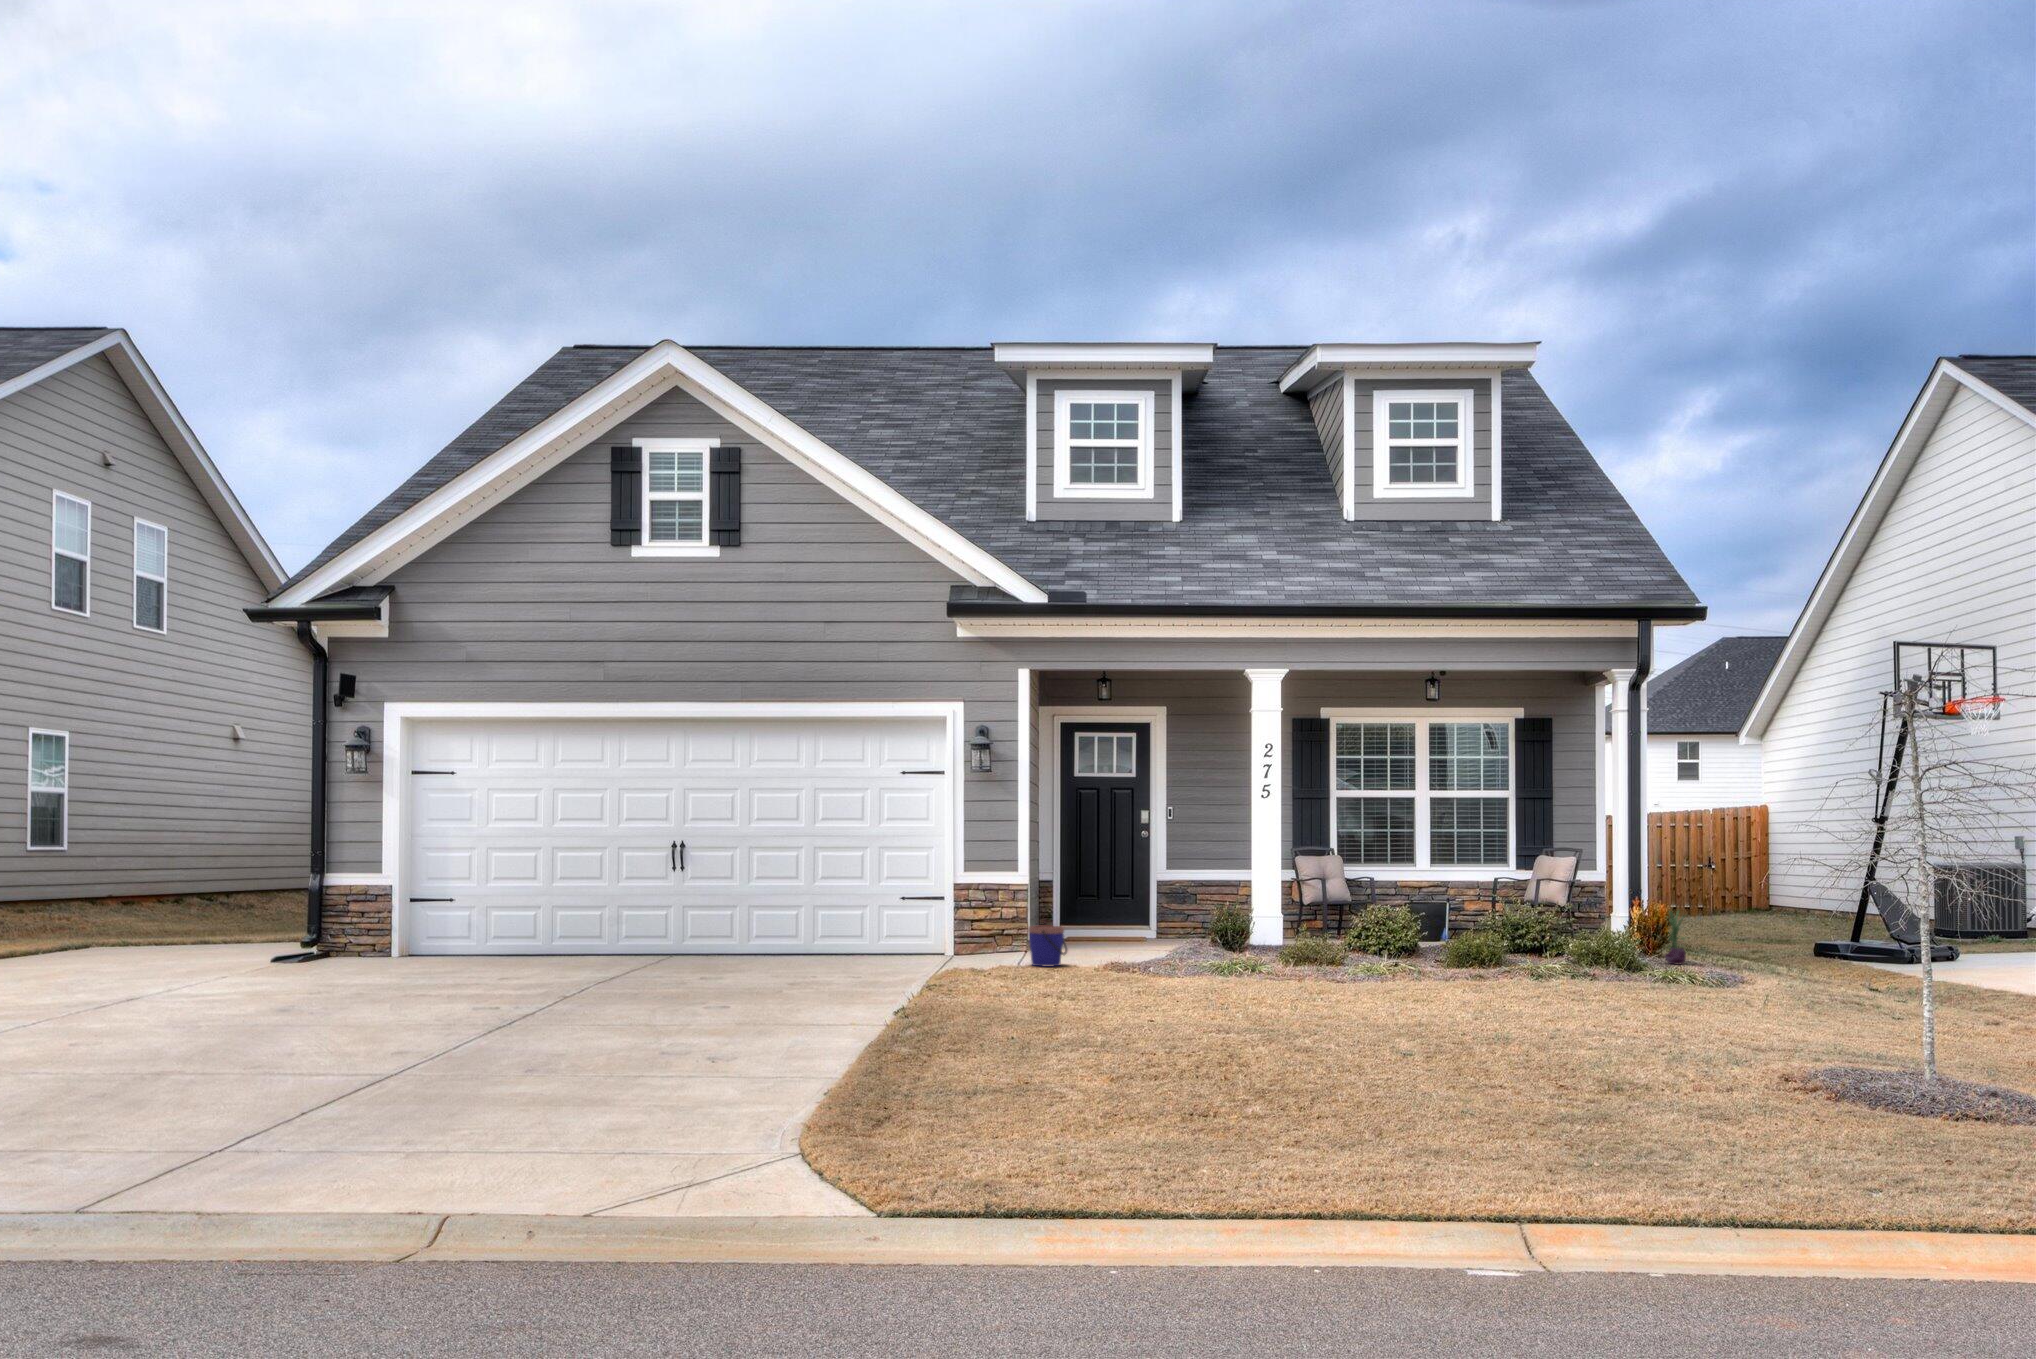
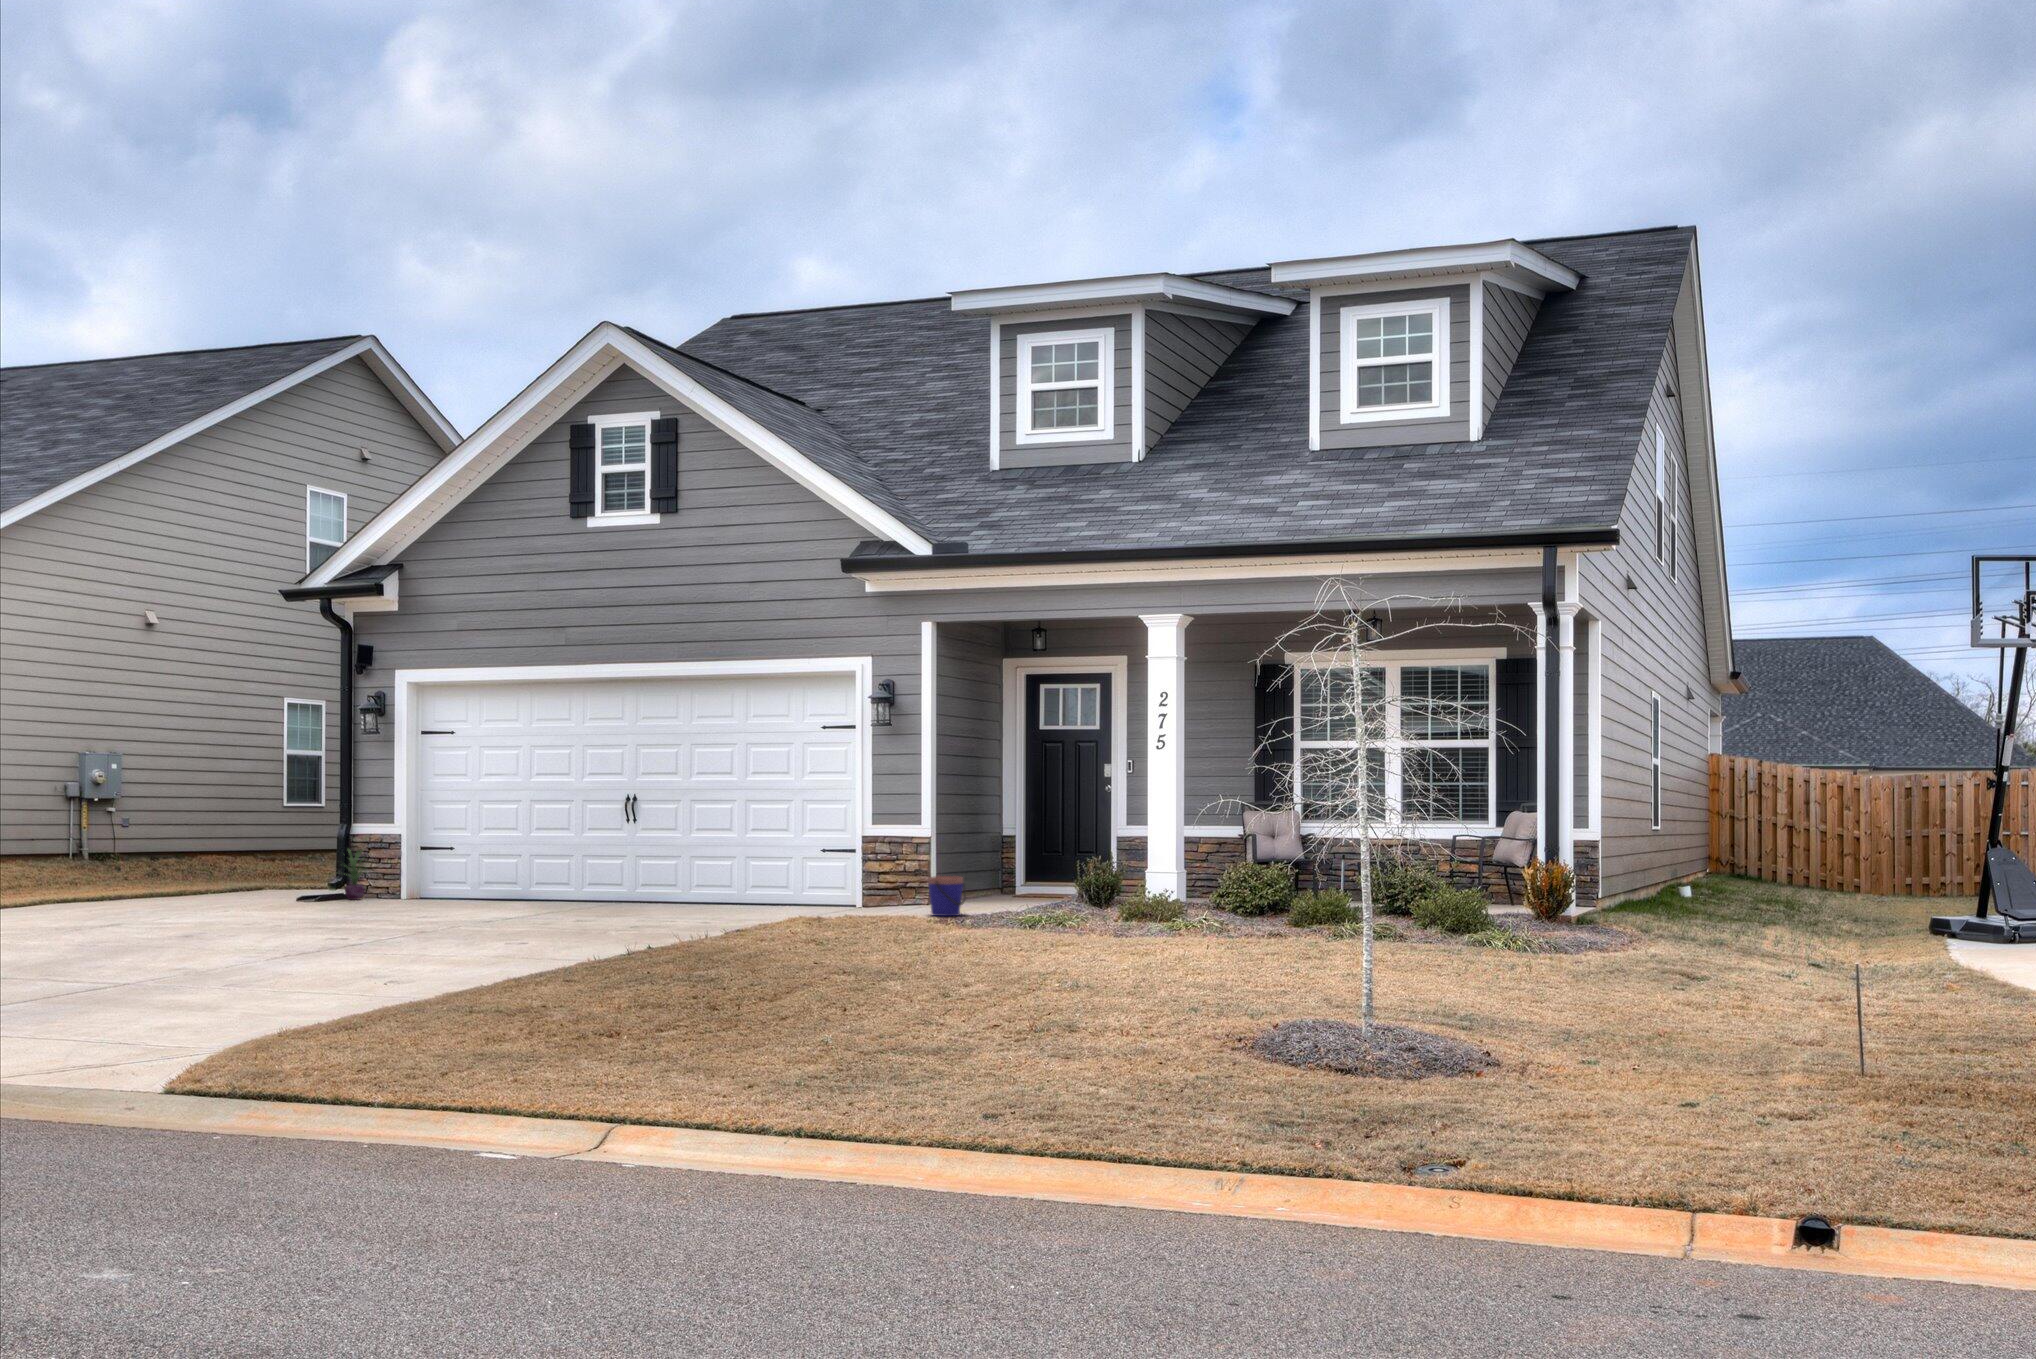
decorative plant: present [1665,910,1688,965] -> present [344,849,365,900]

